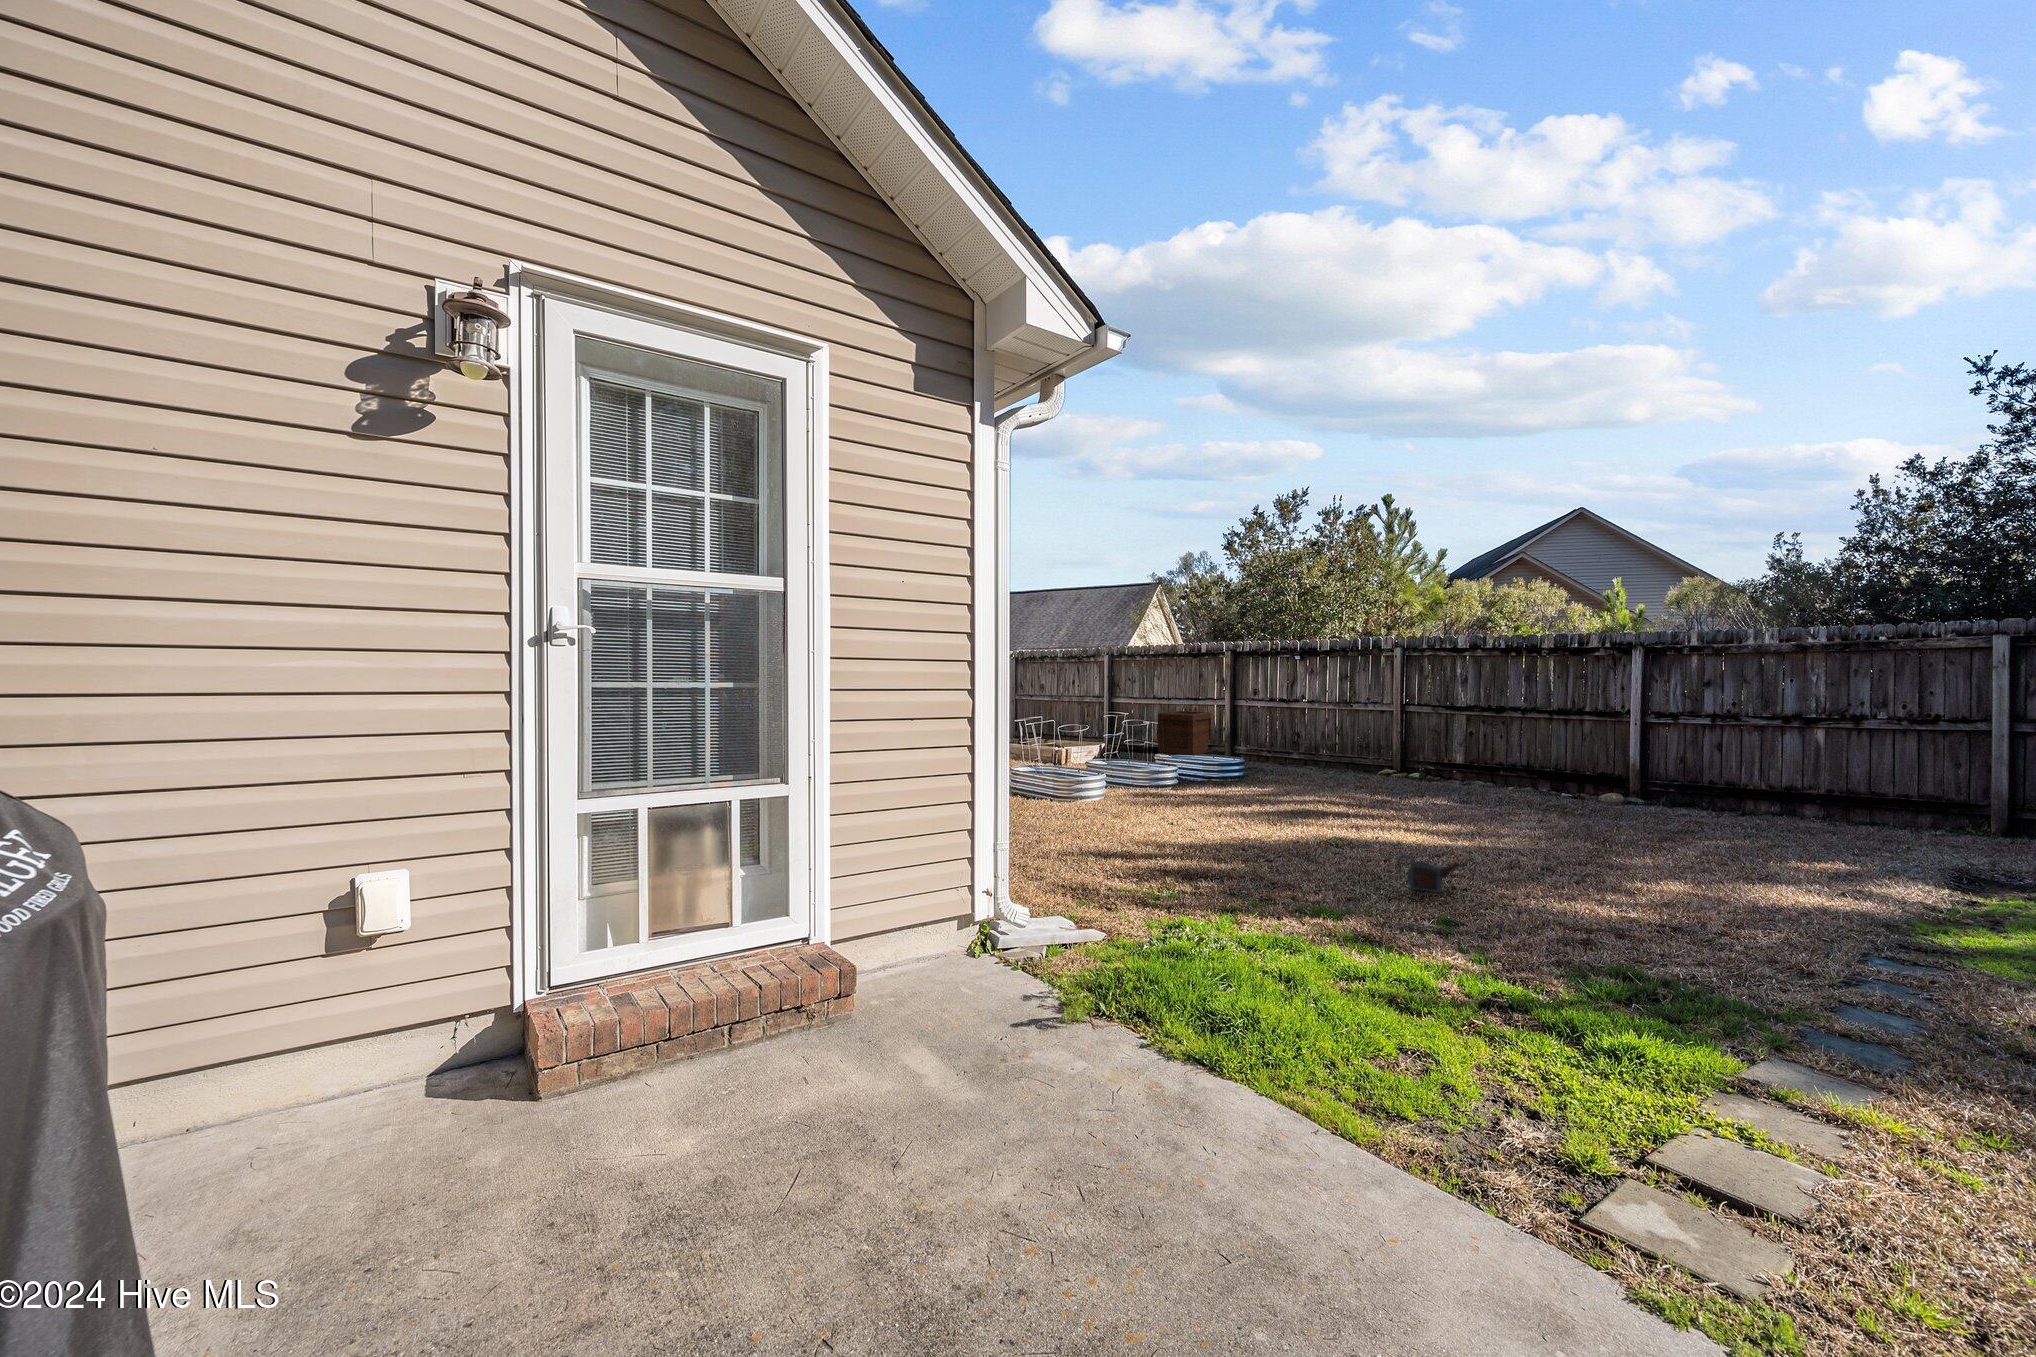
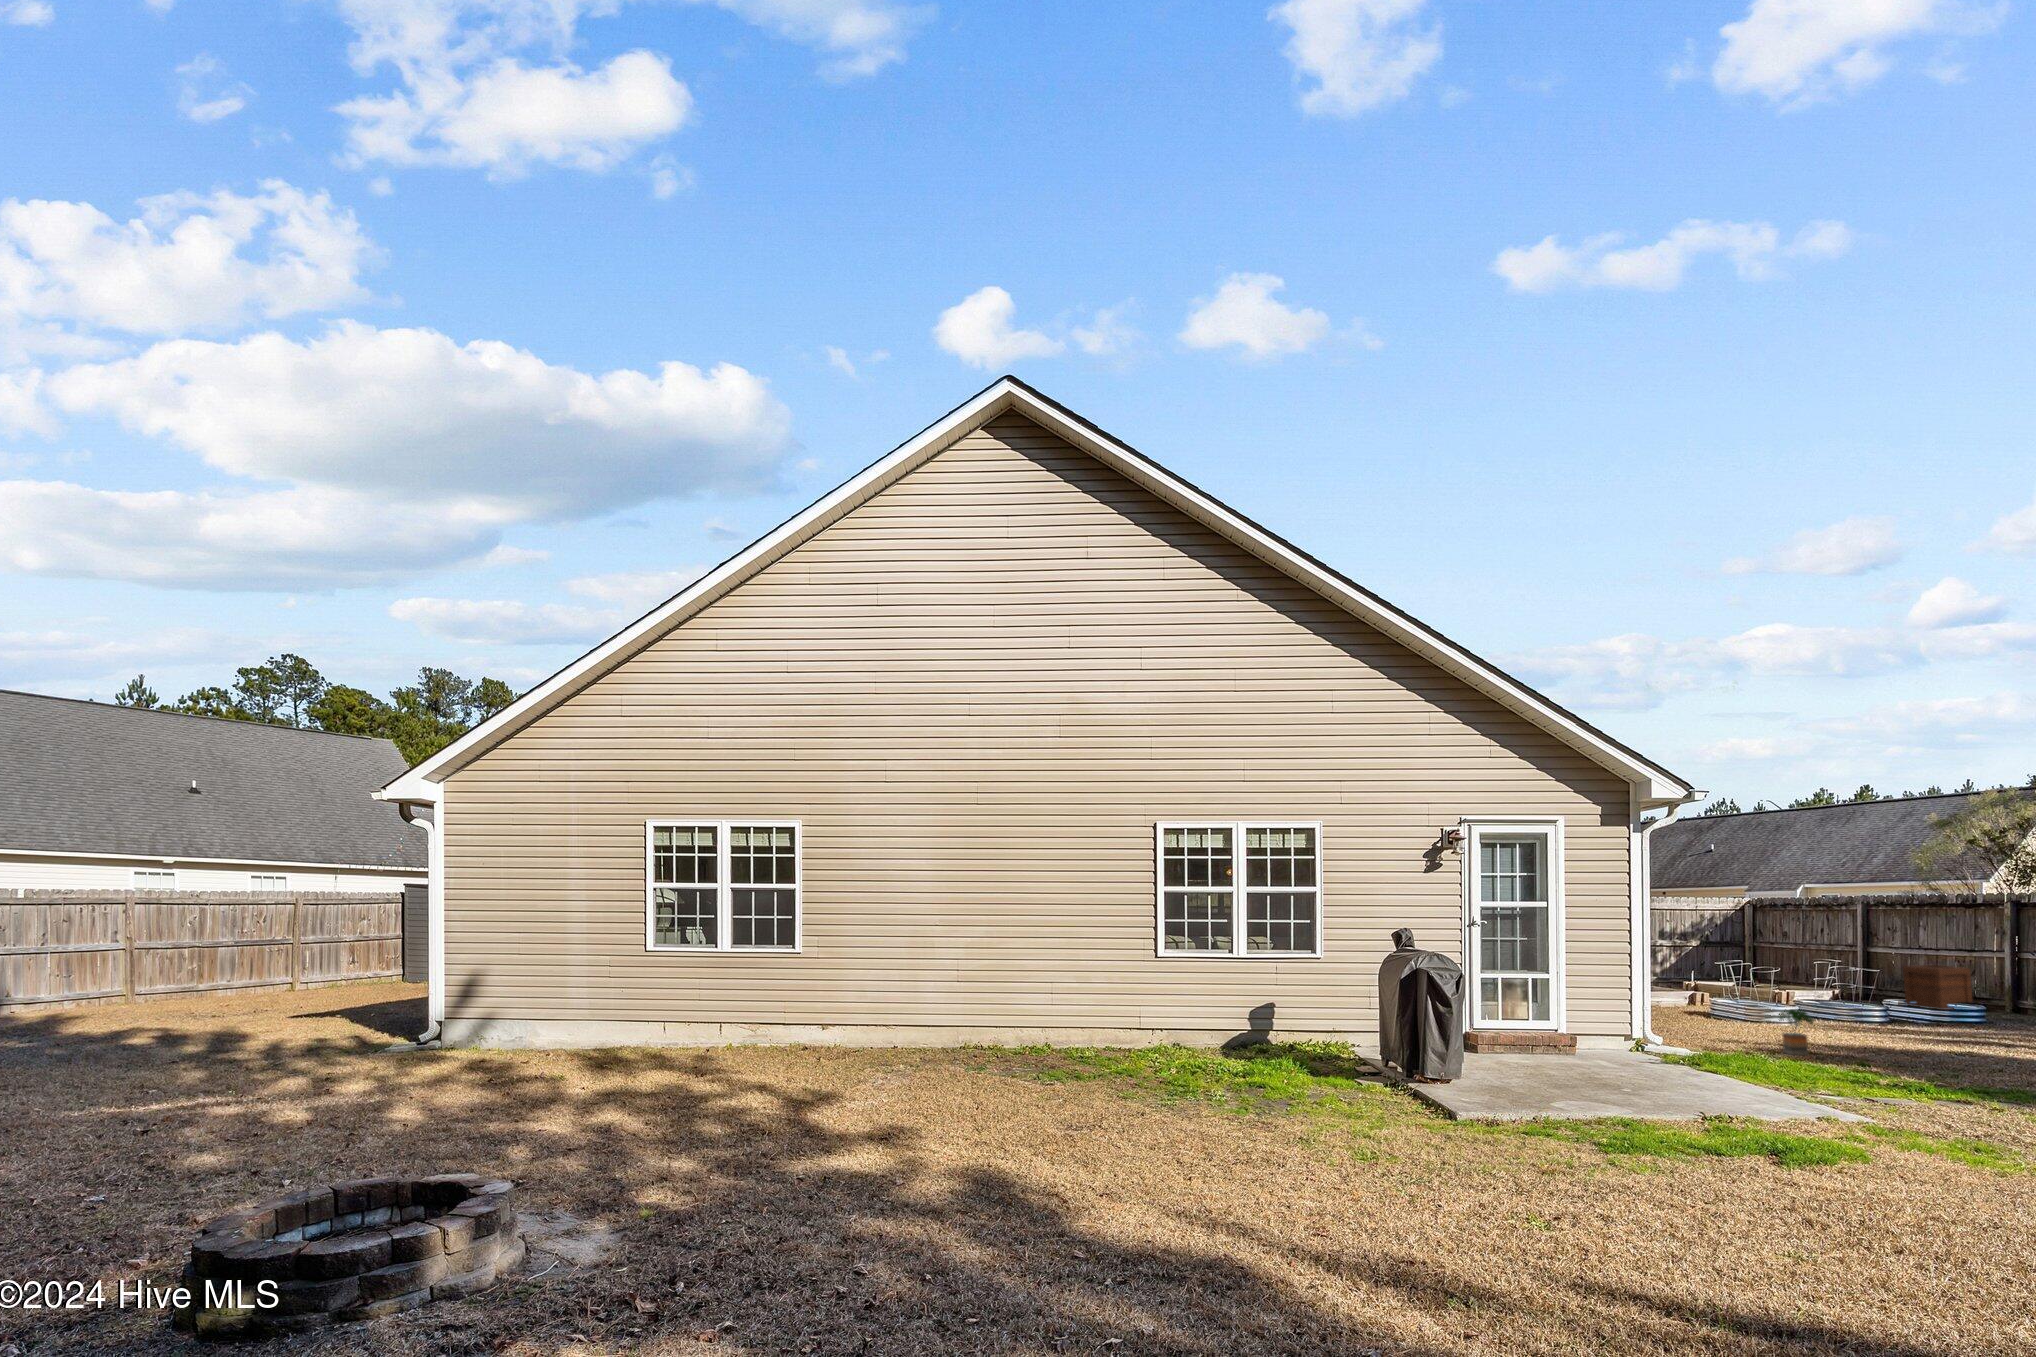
potted tree: none [1150,785,1206,860] -> present [1778,1009,1814,1055]
watering can: present [1397,855,1460,893] -> none [1917,1053,1952,1076]

